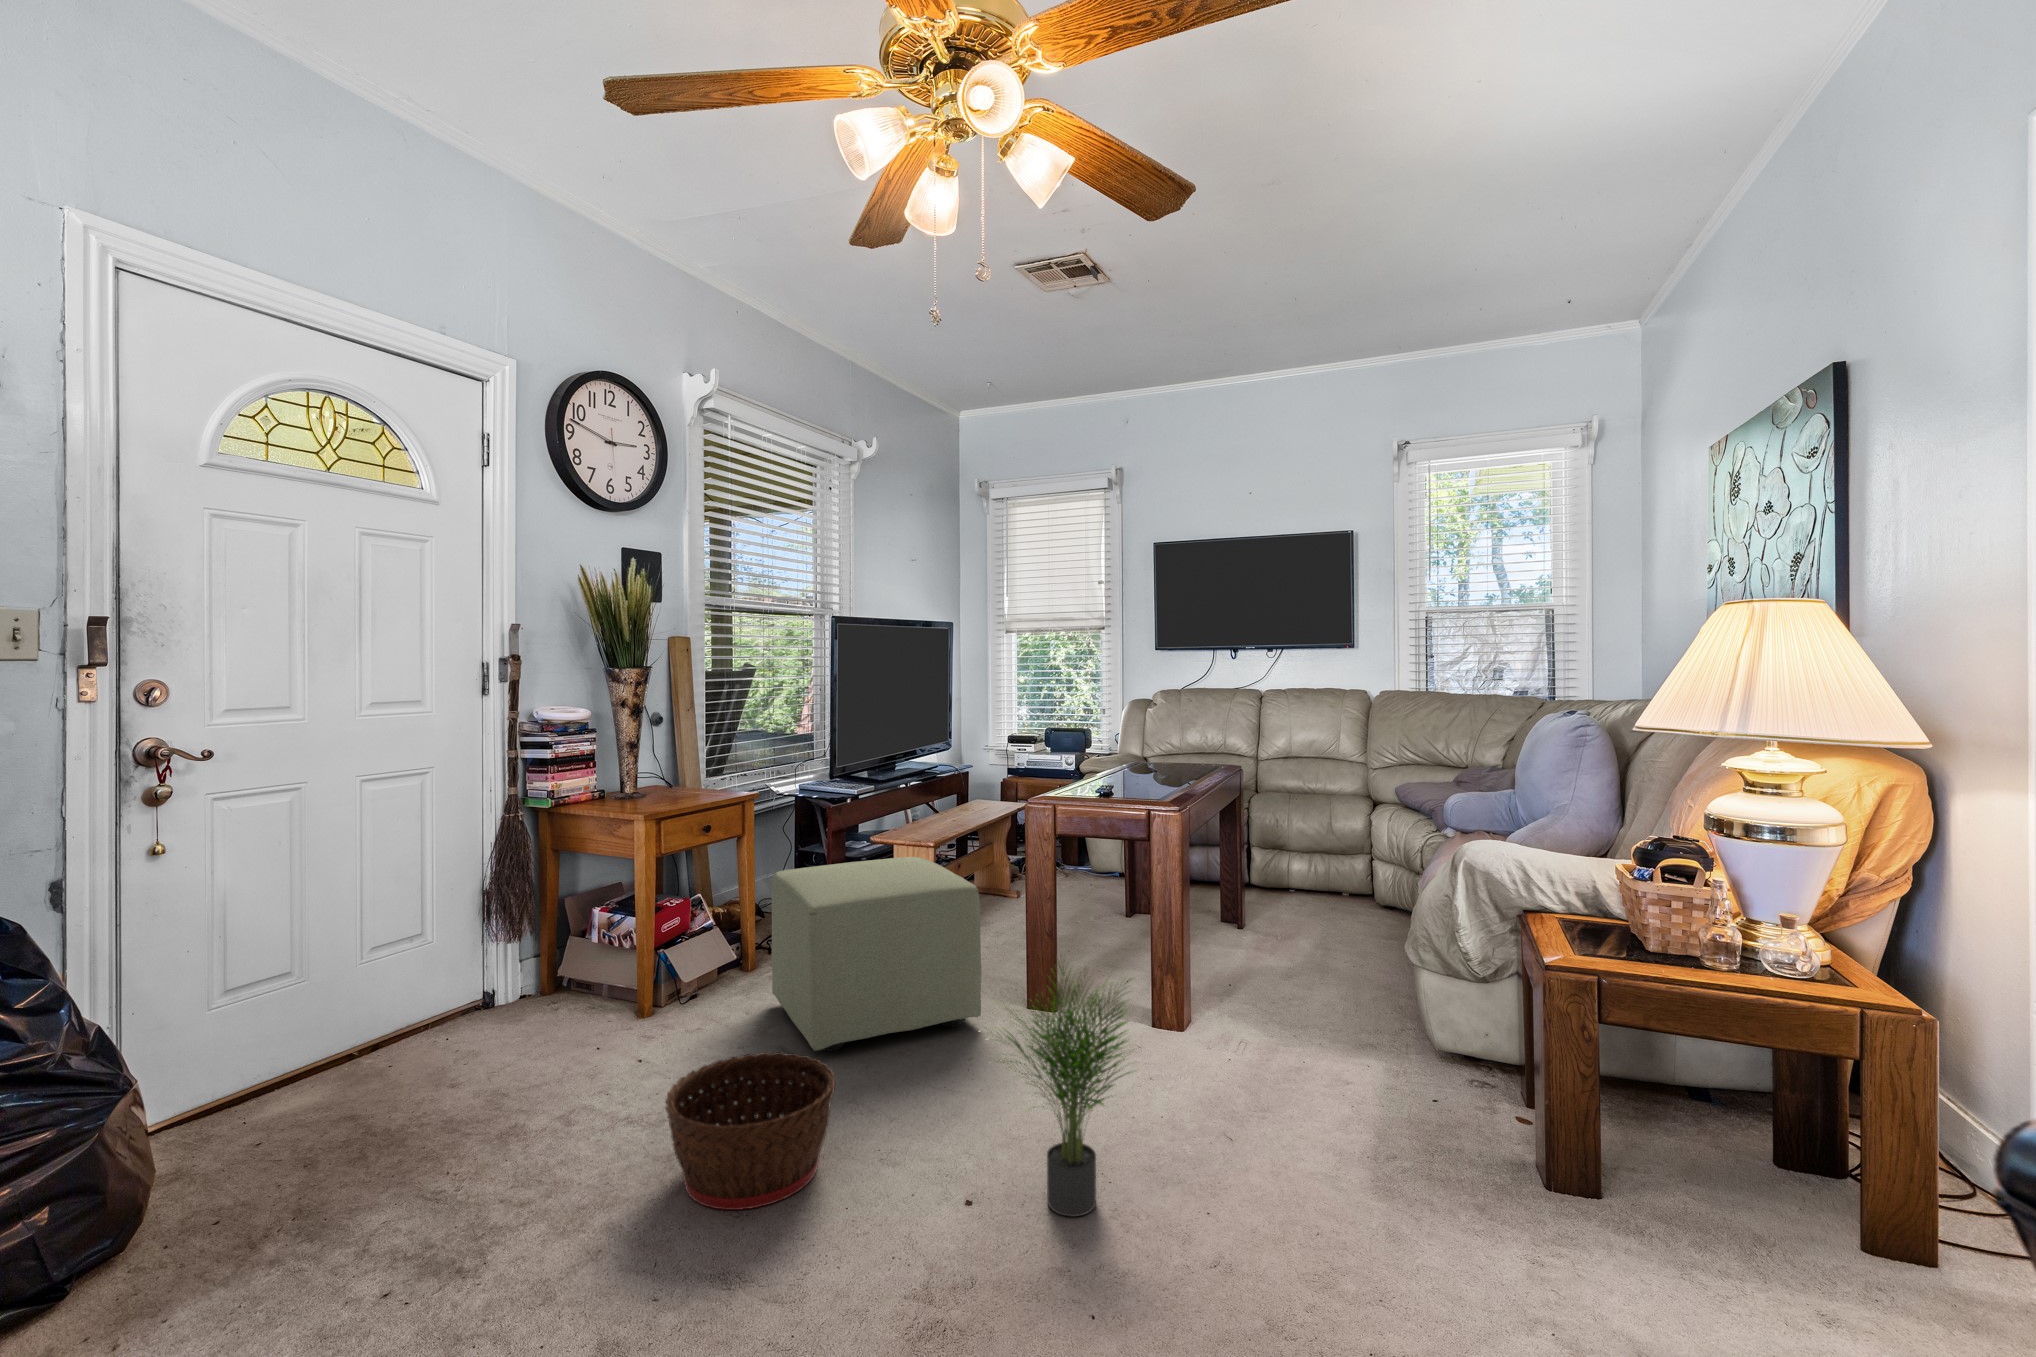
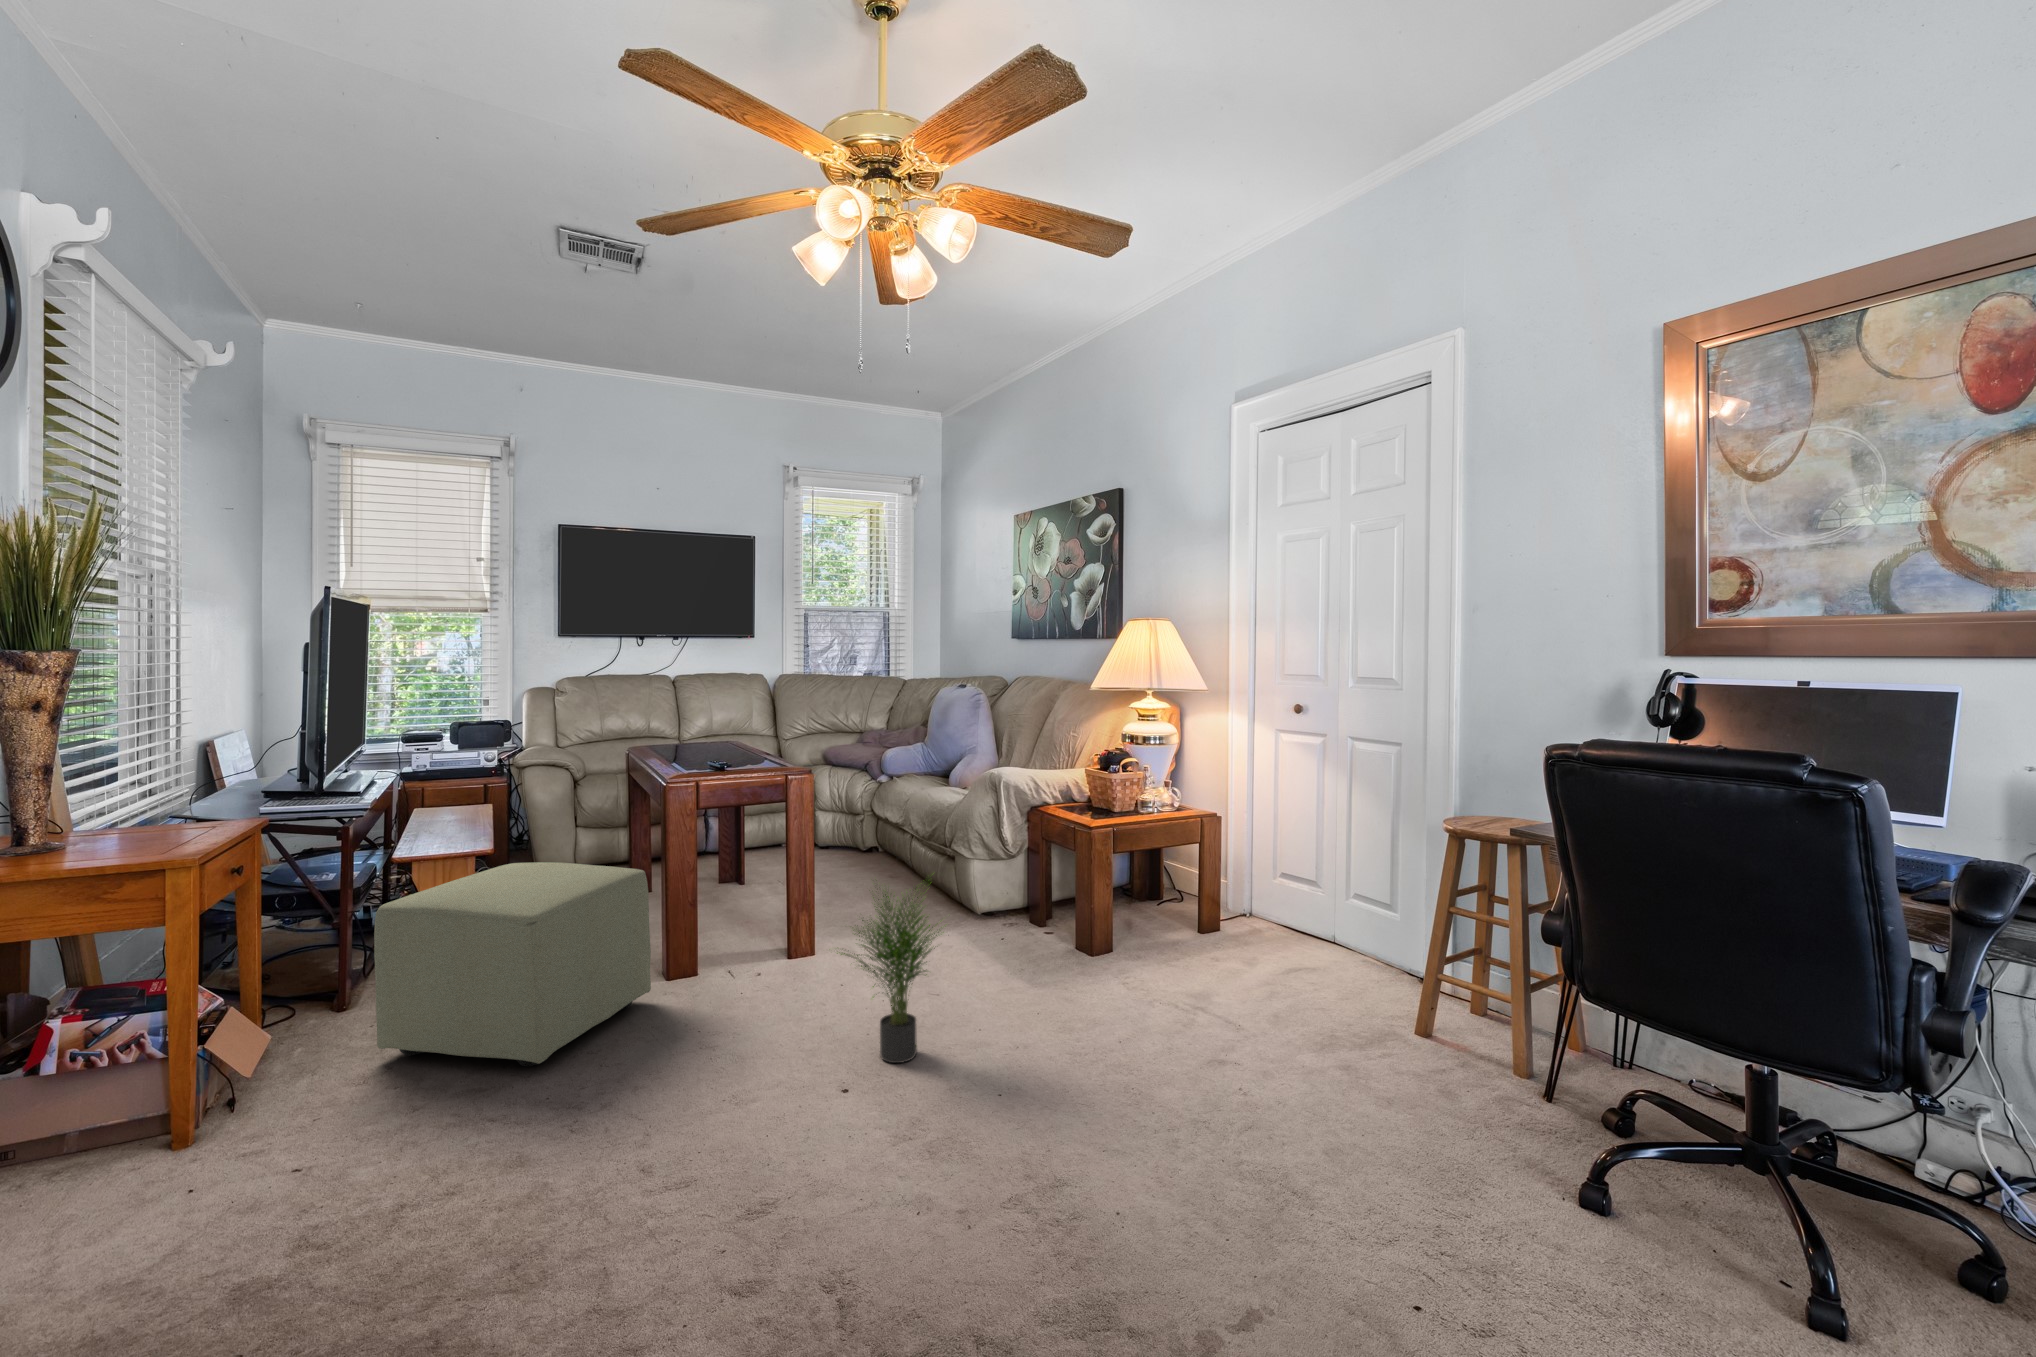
basket: present [665,1052,835,1210] -> none [552,1034,722,1186]

